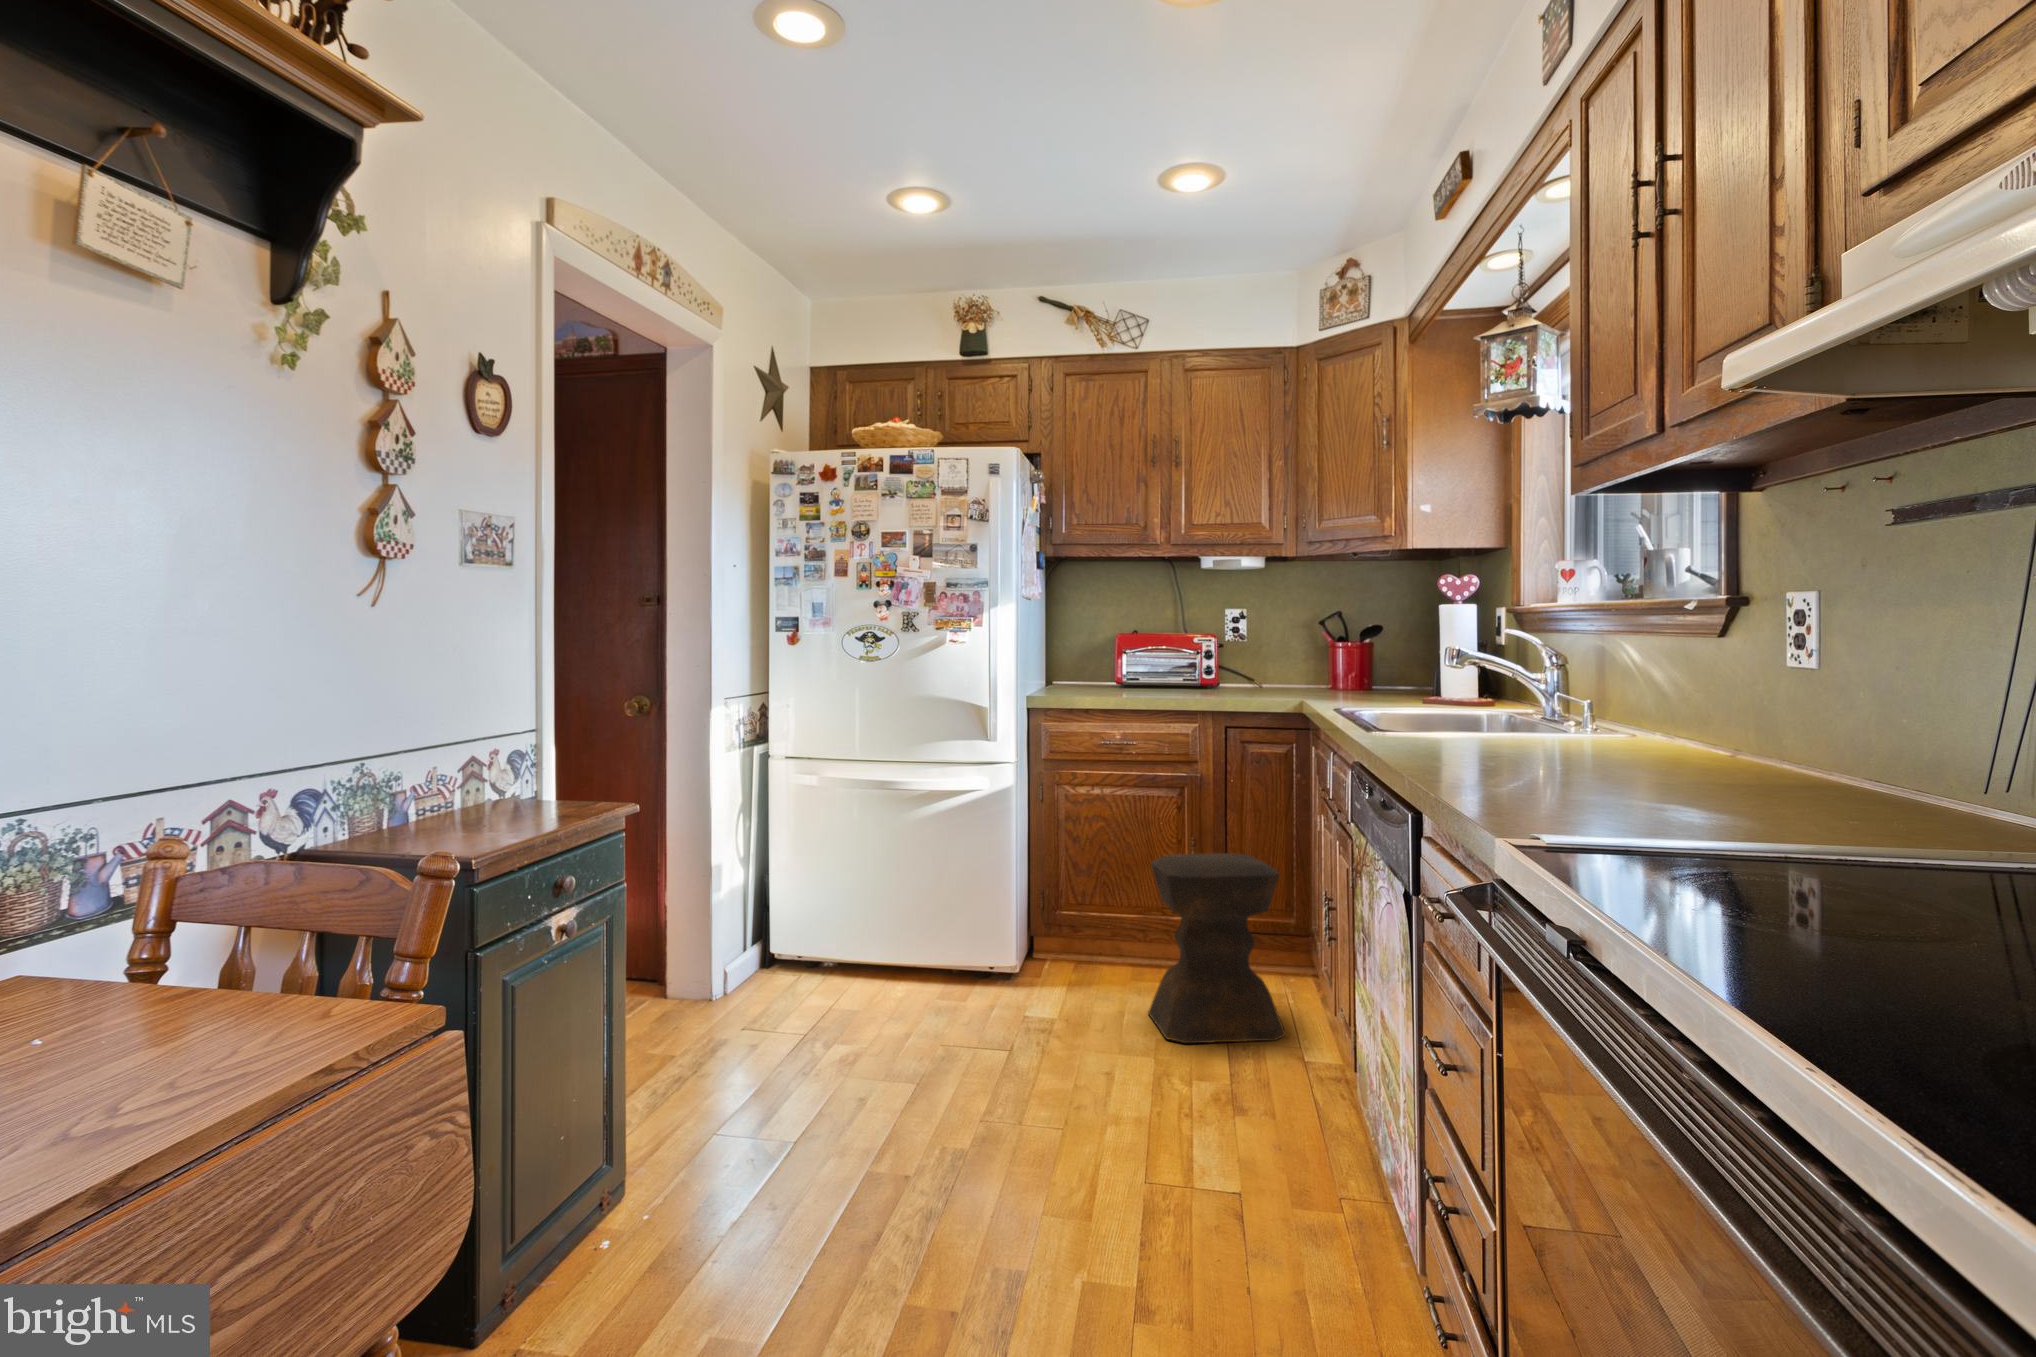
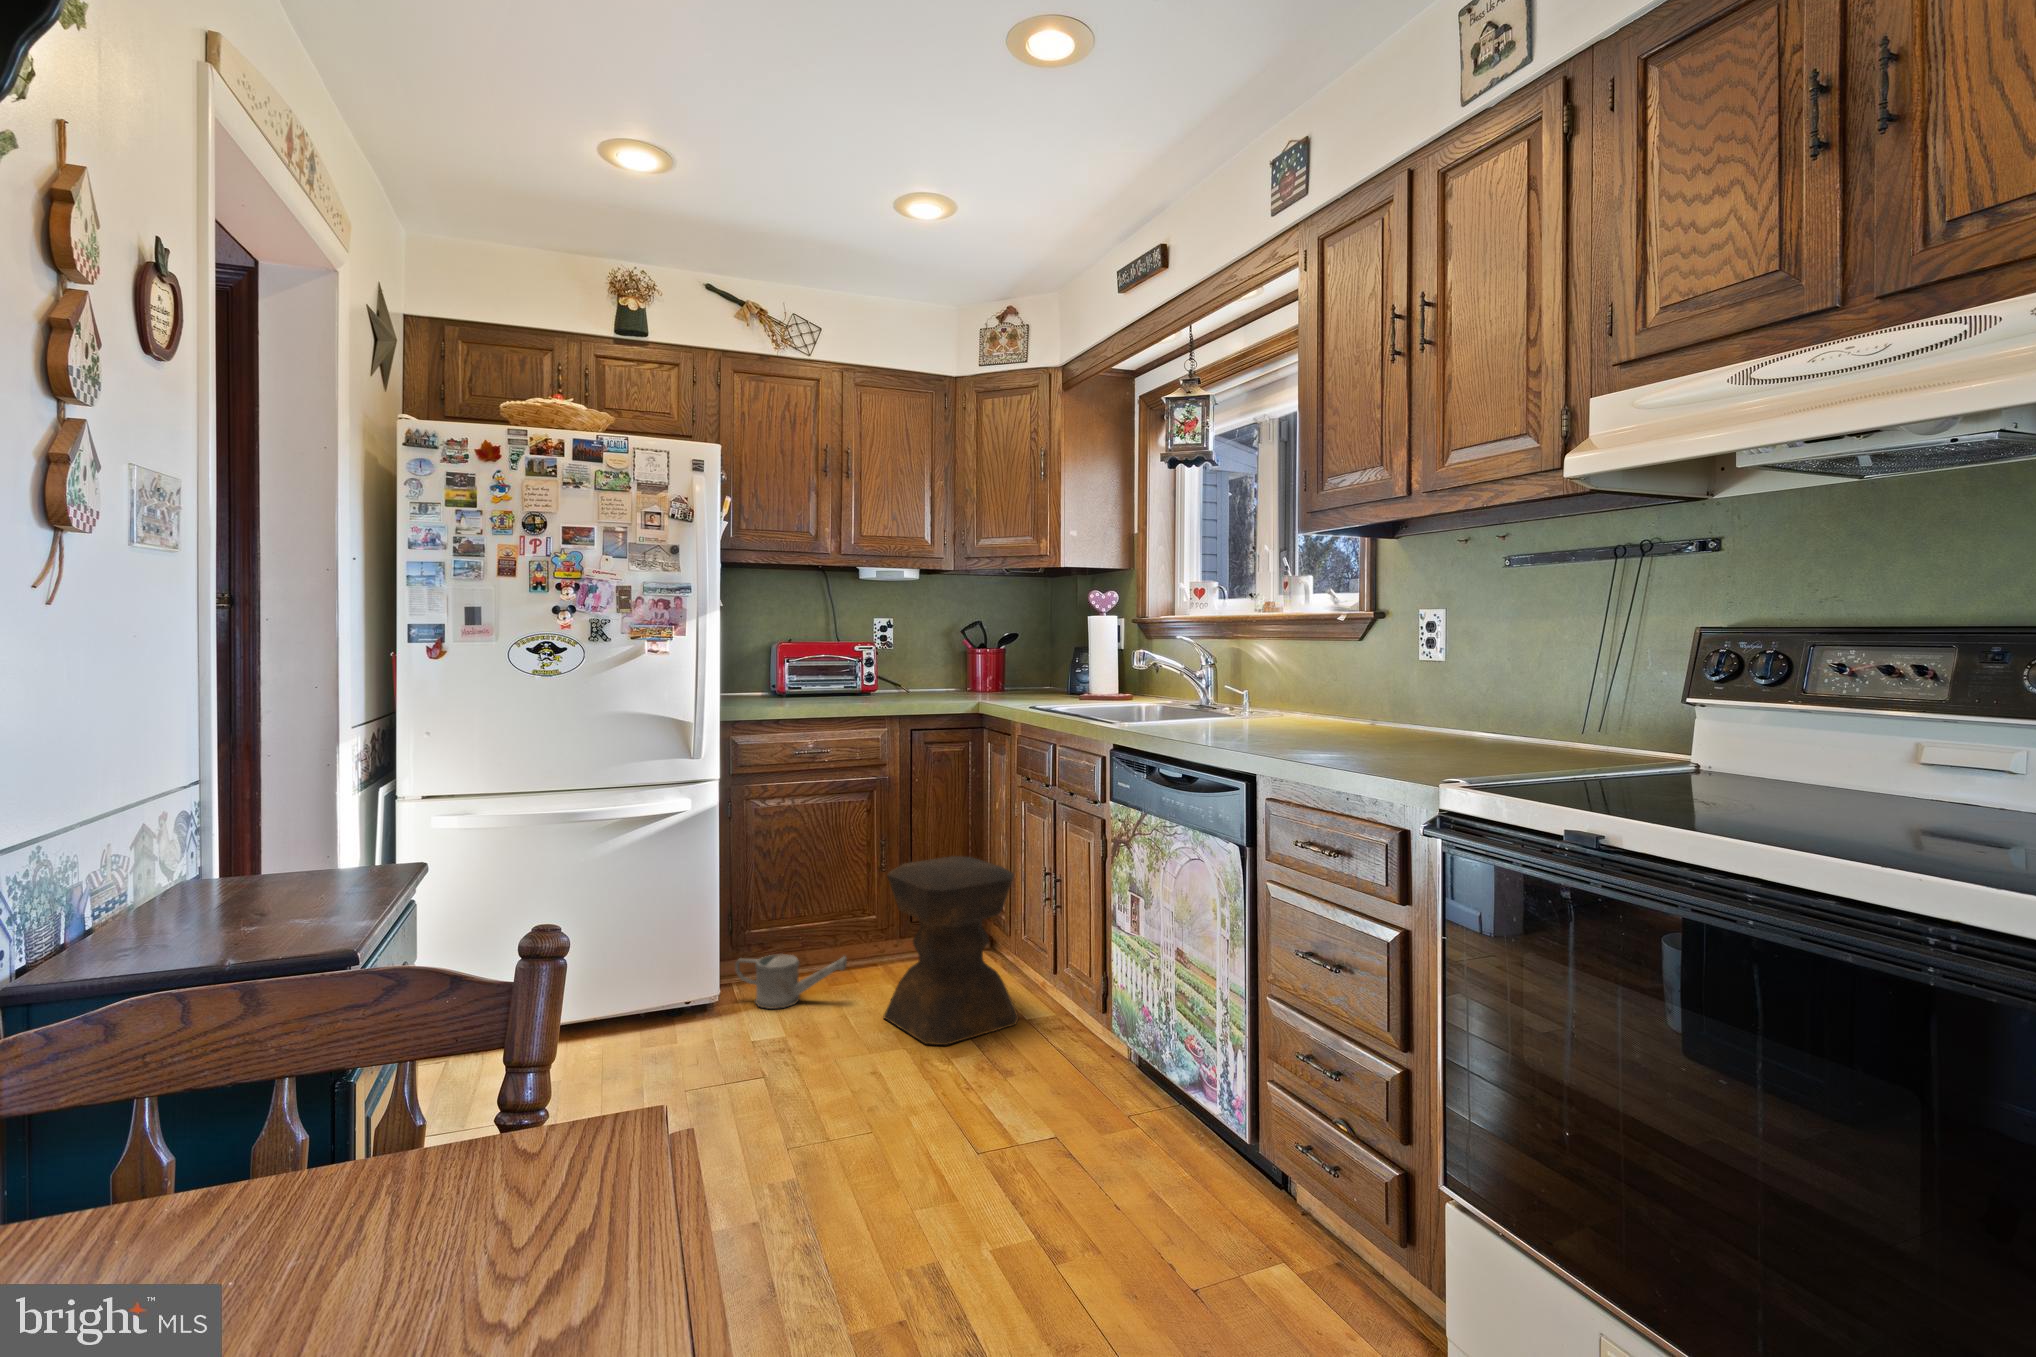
watering can: none [1032,940,1128,992] -> present [735,954,847,1009]

